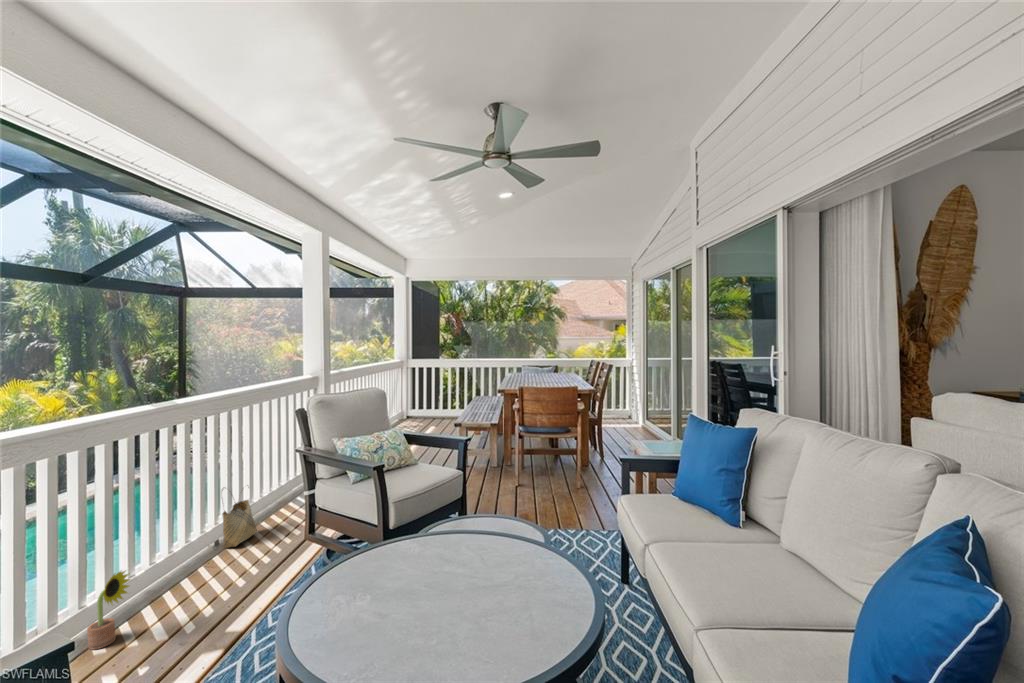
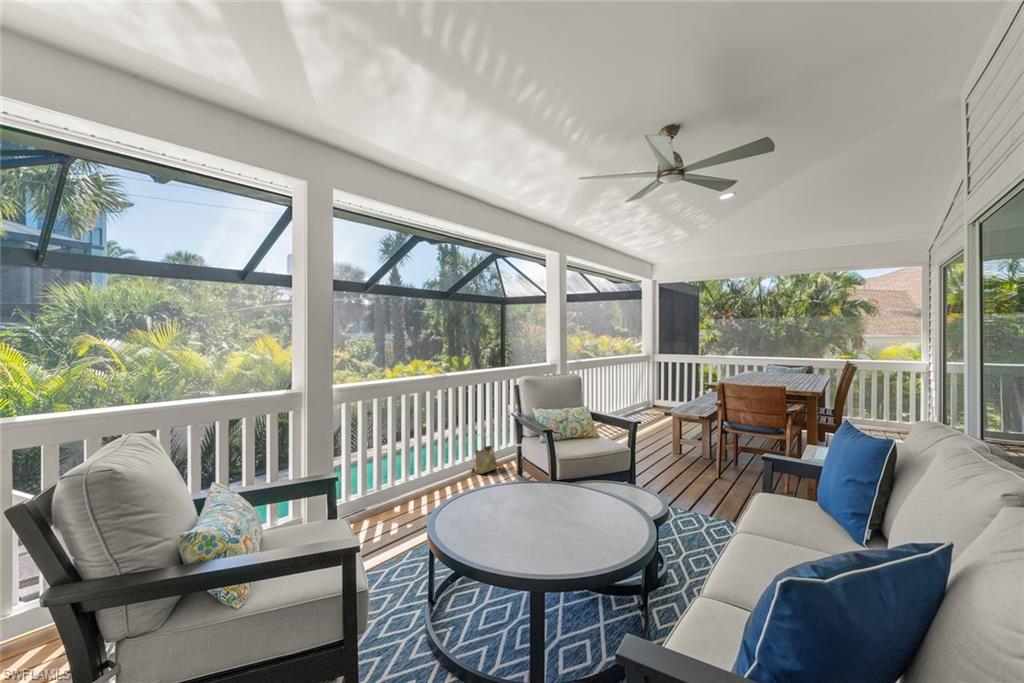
decorative plant: present [87,571,130,650] -> none [393,468,413,509]

